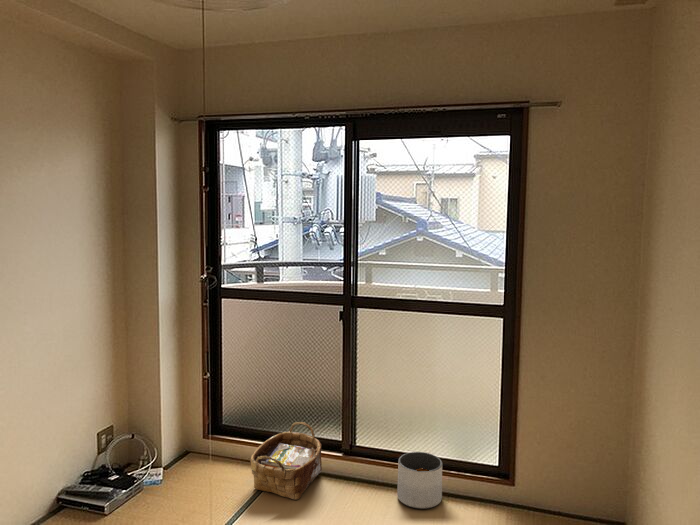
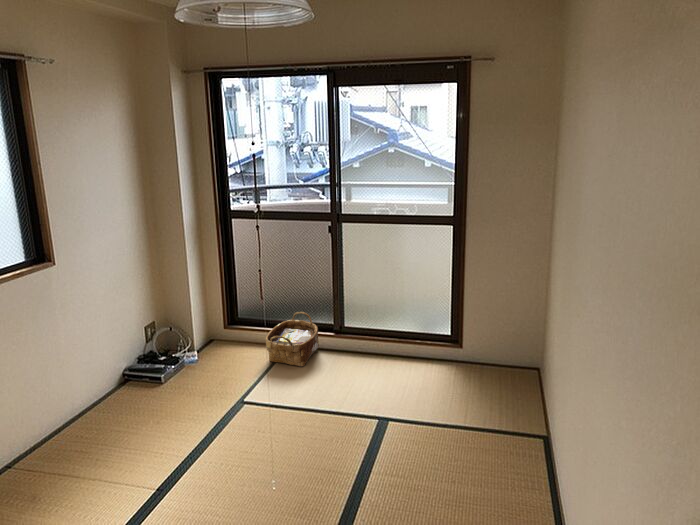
planter: present [397,452,442,509] -> none [377,328,409,367]

